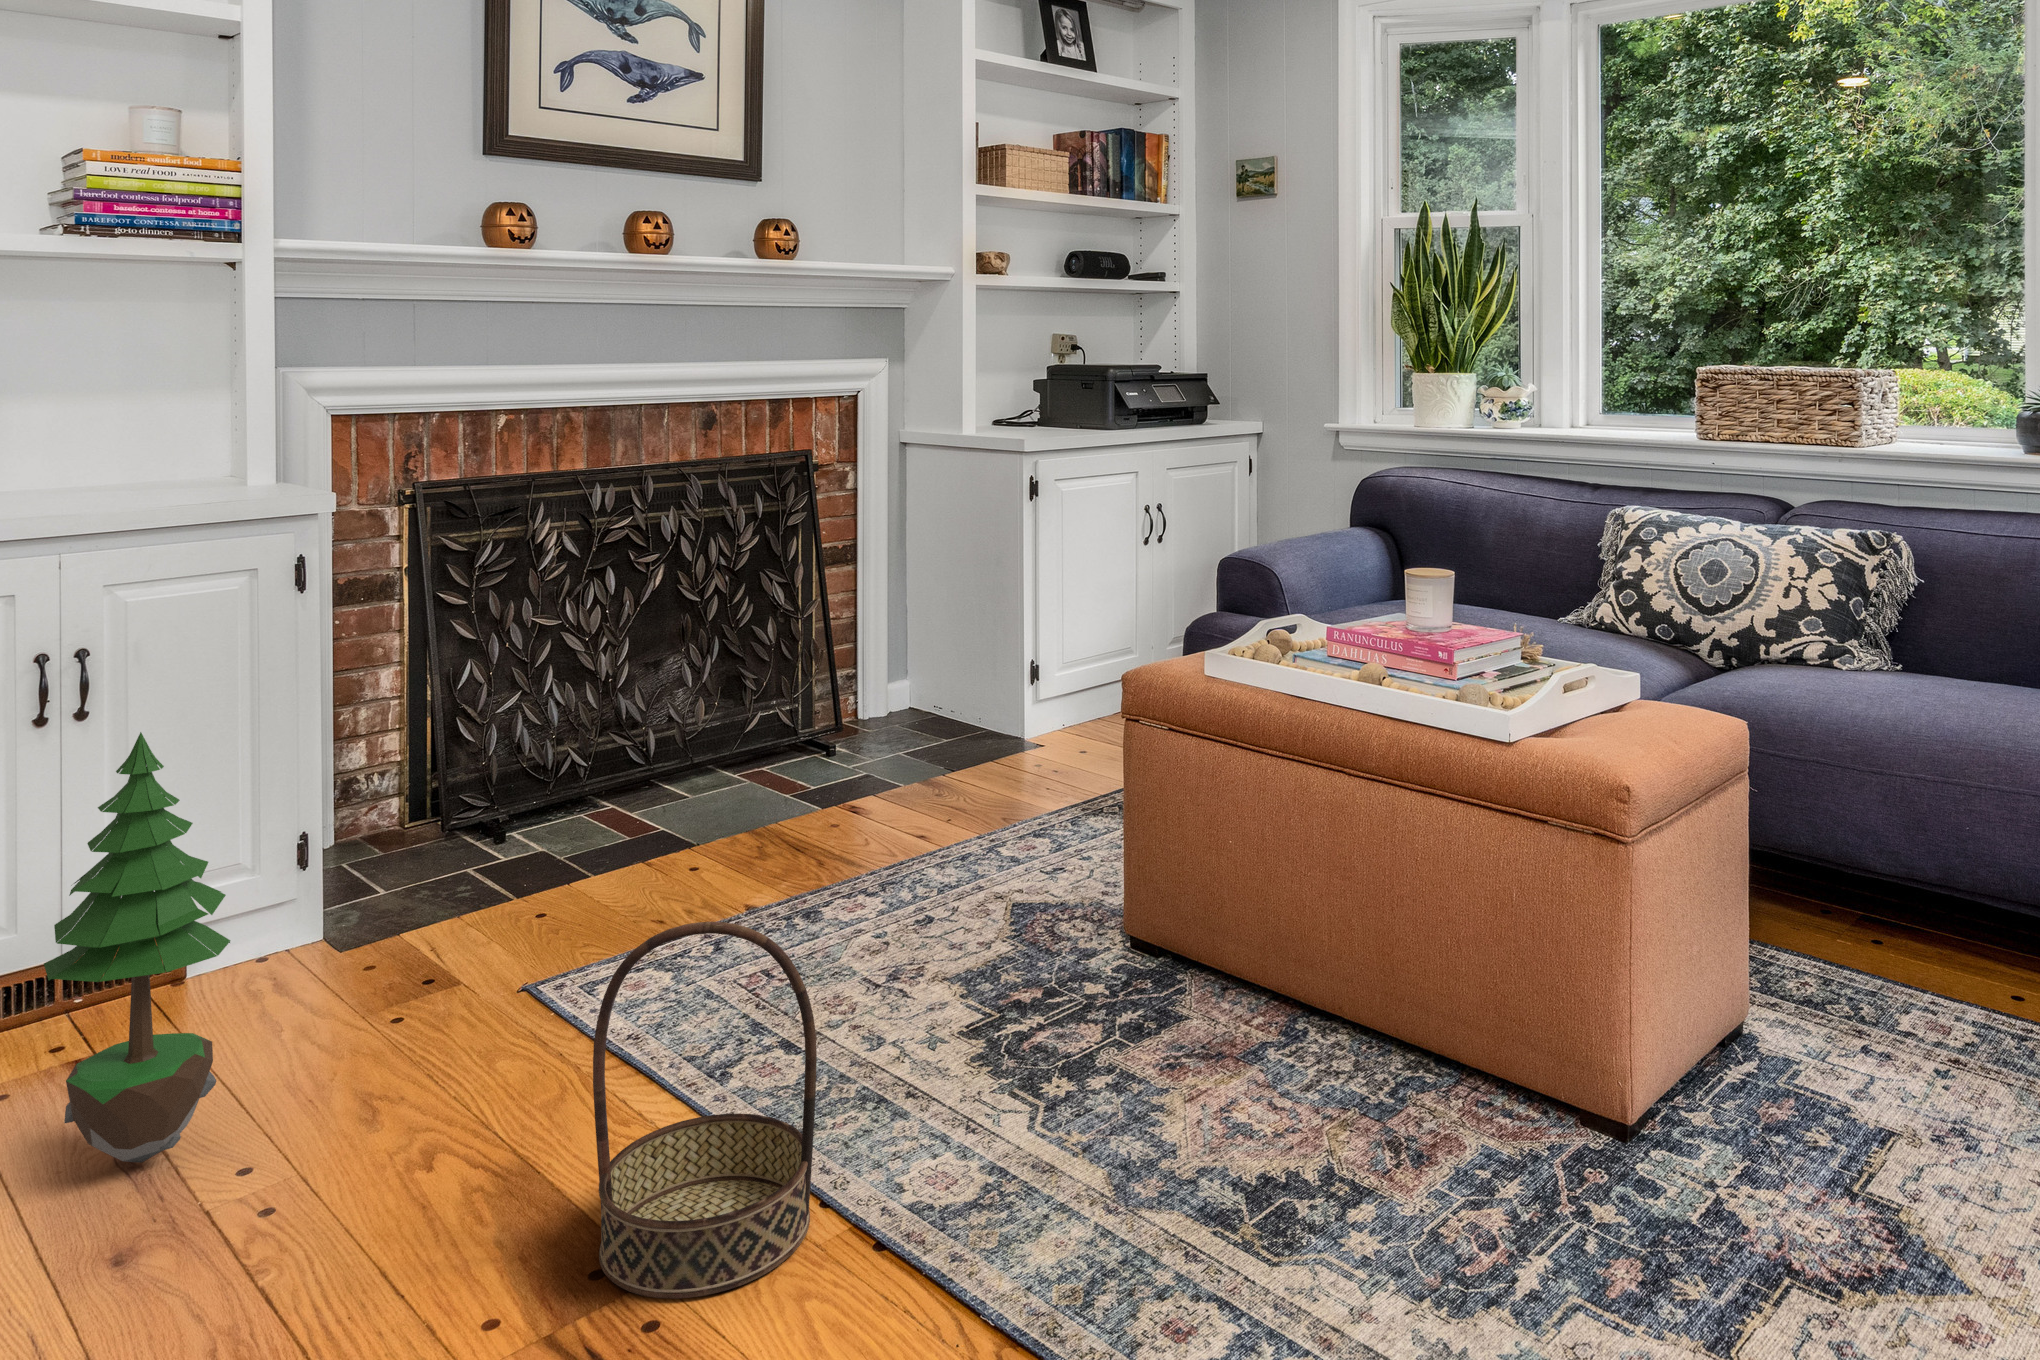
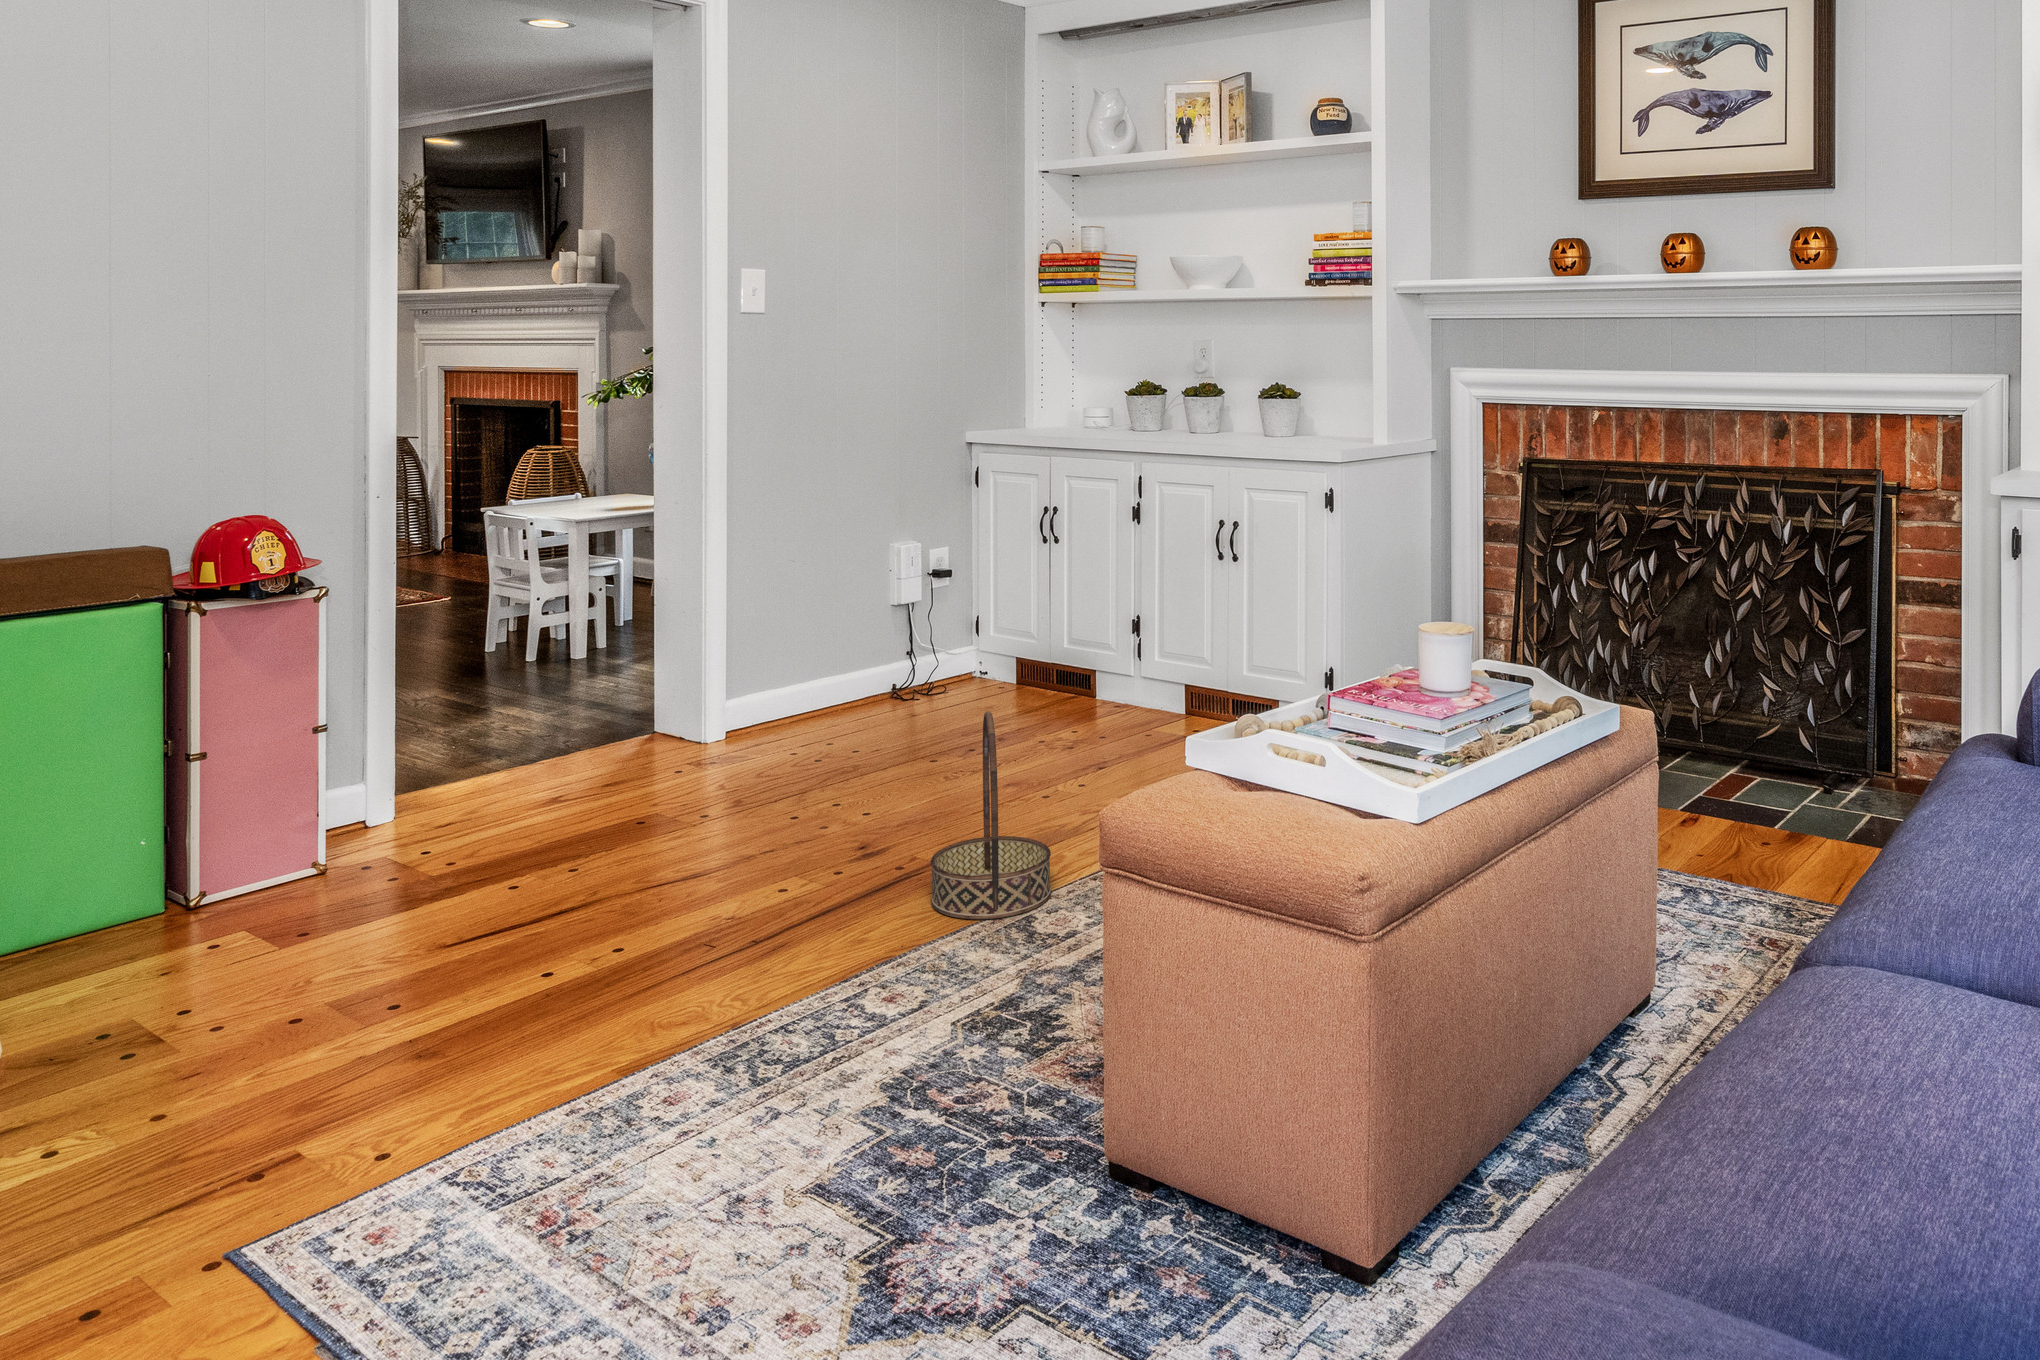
potted tree: present [44,732,230,1163] -> none [1026,559,1106,779]

